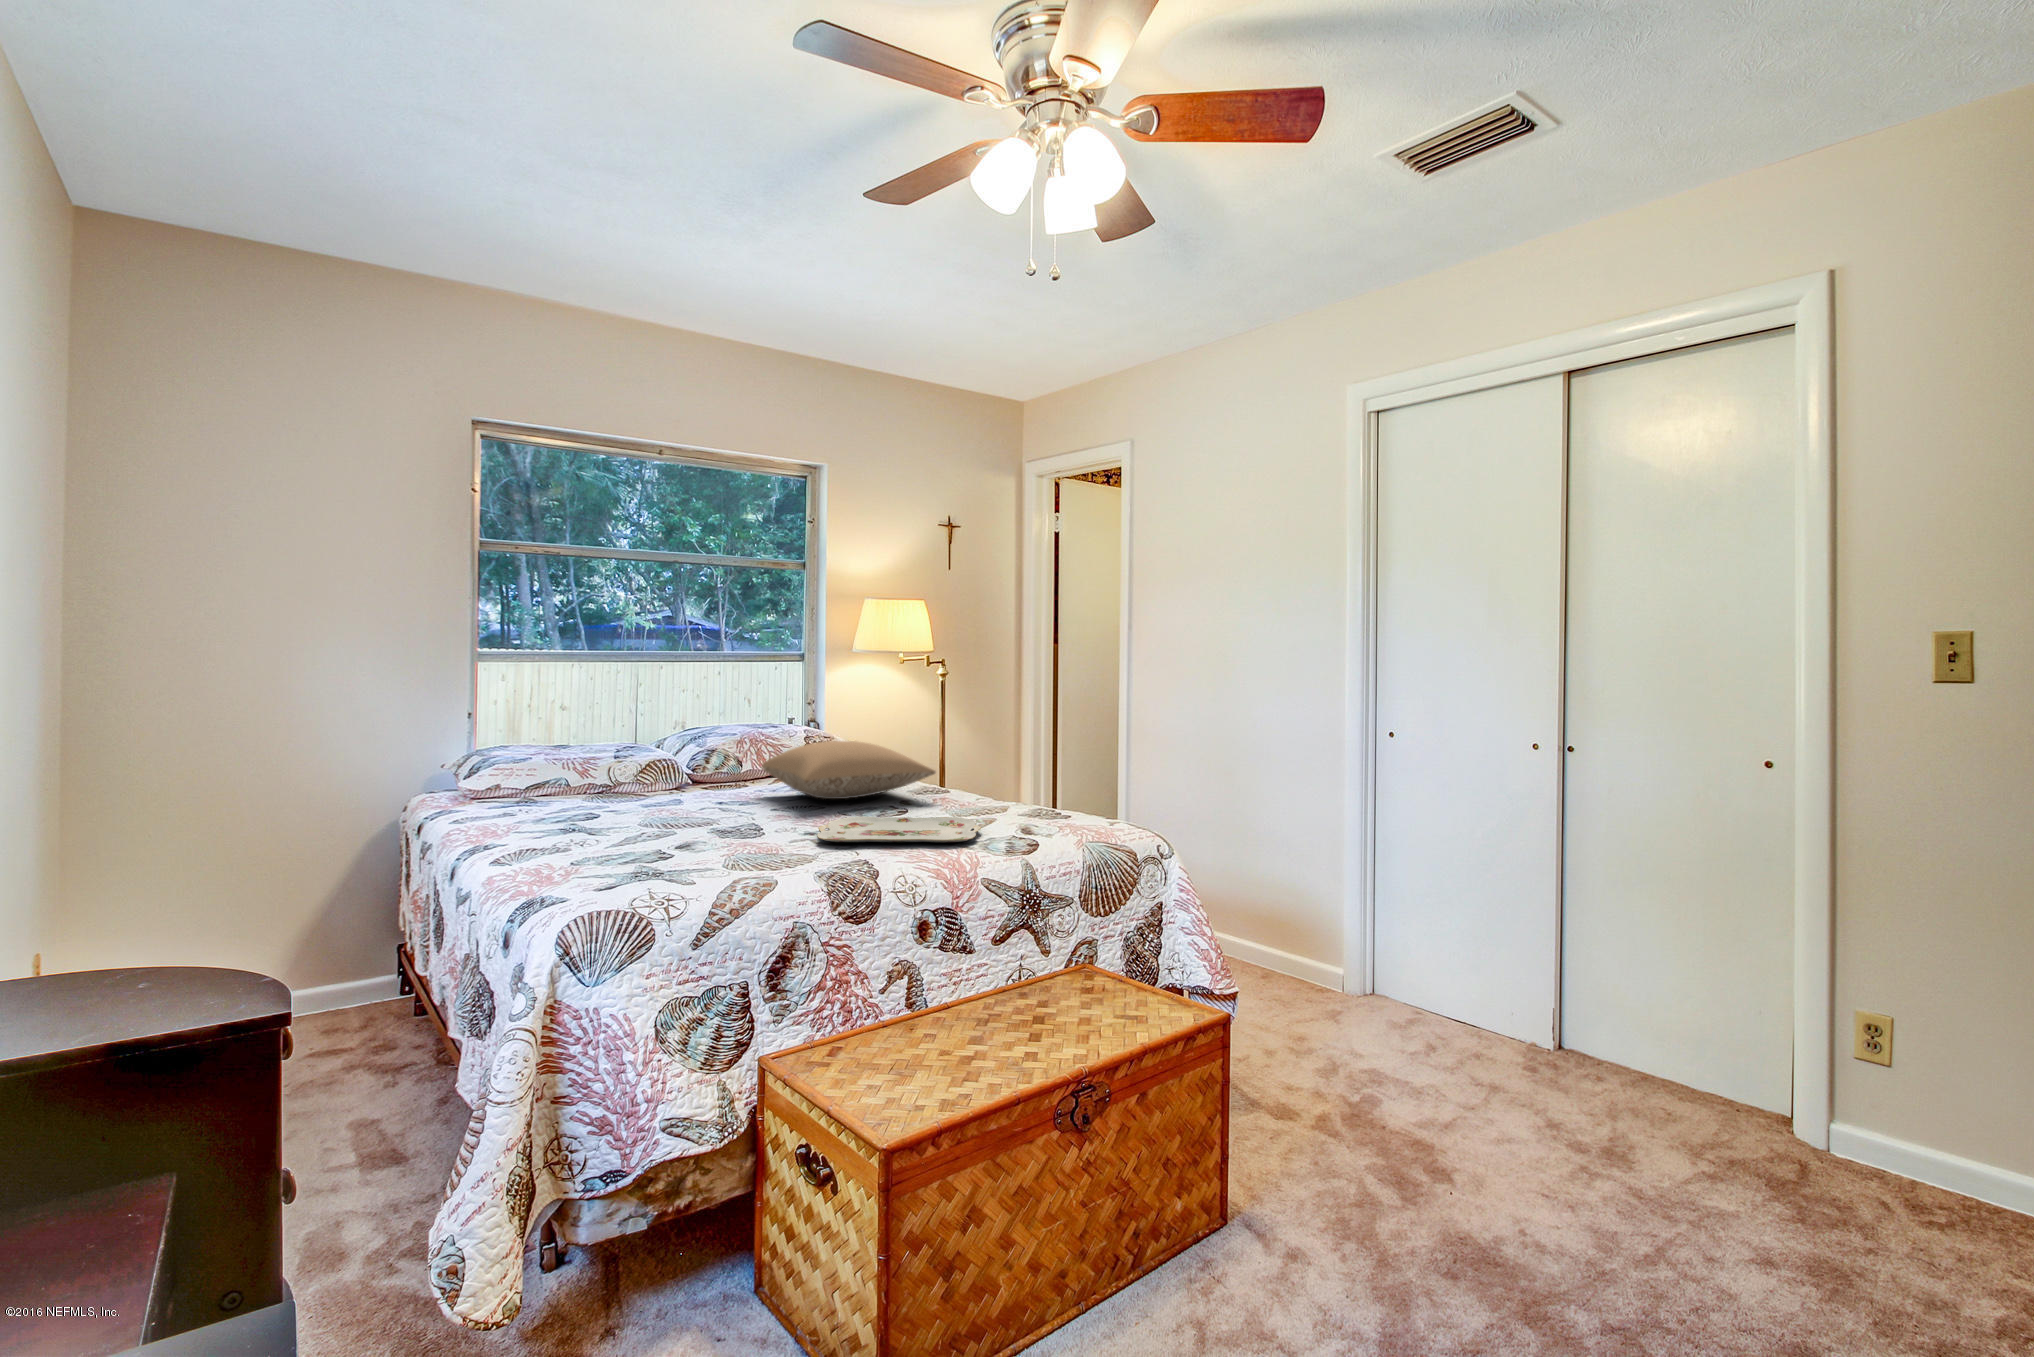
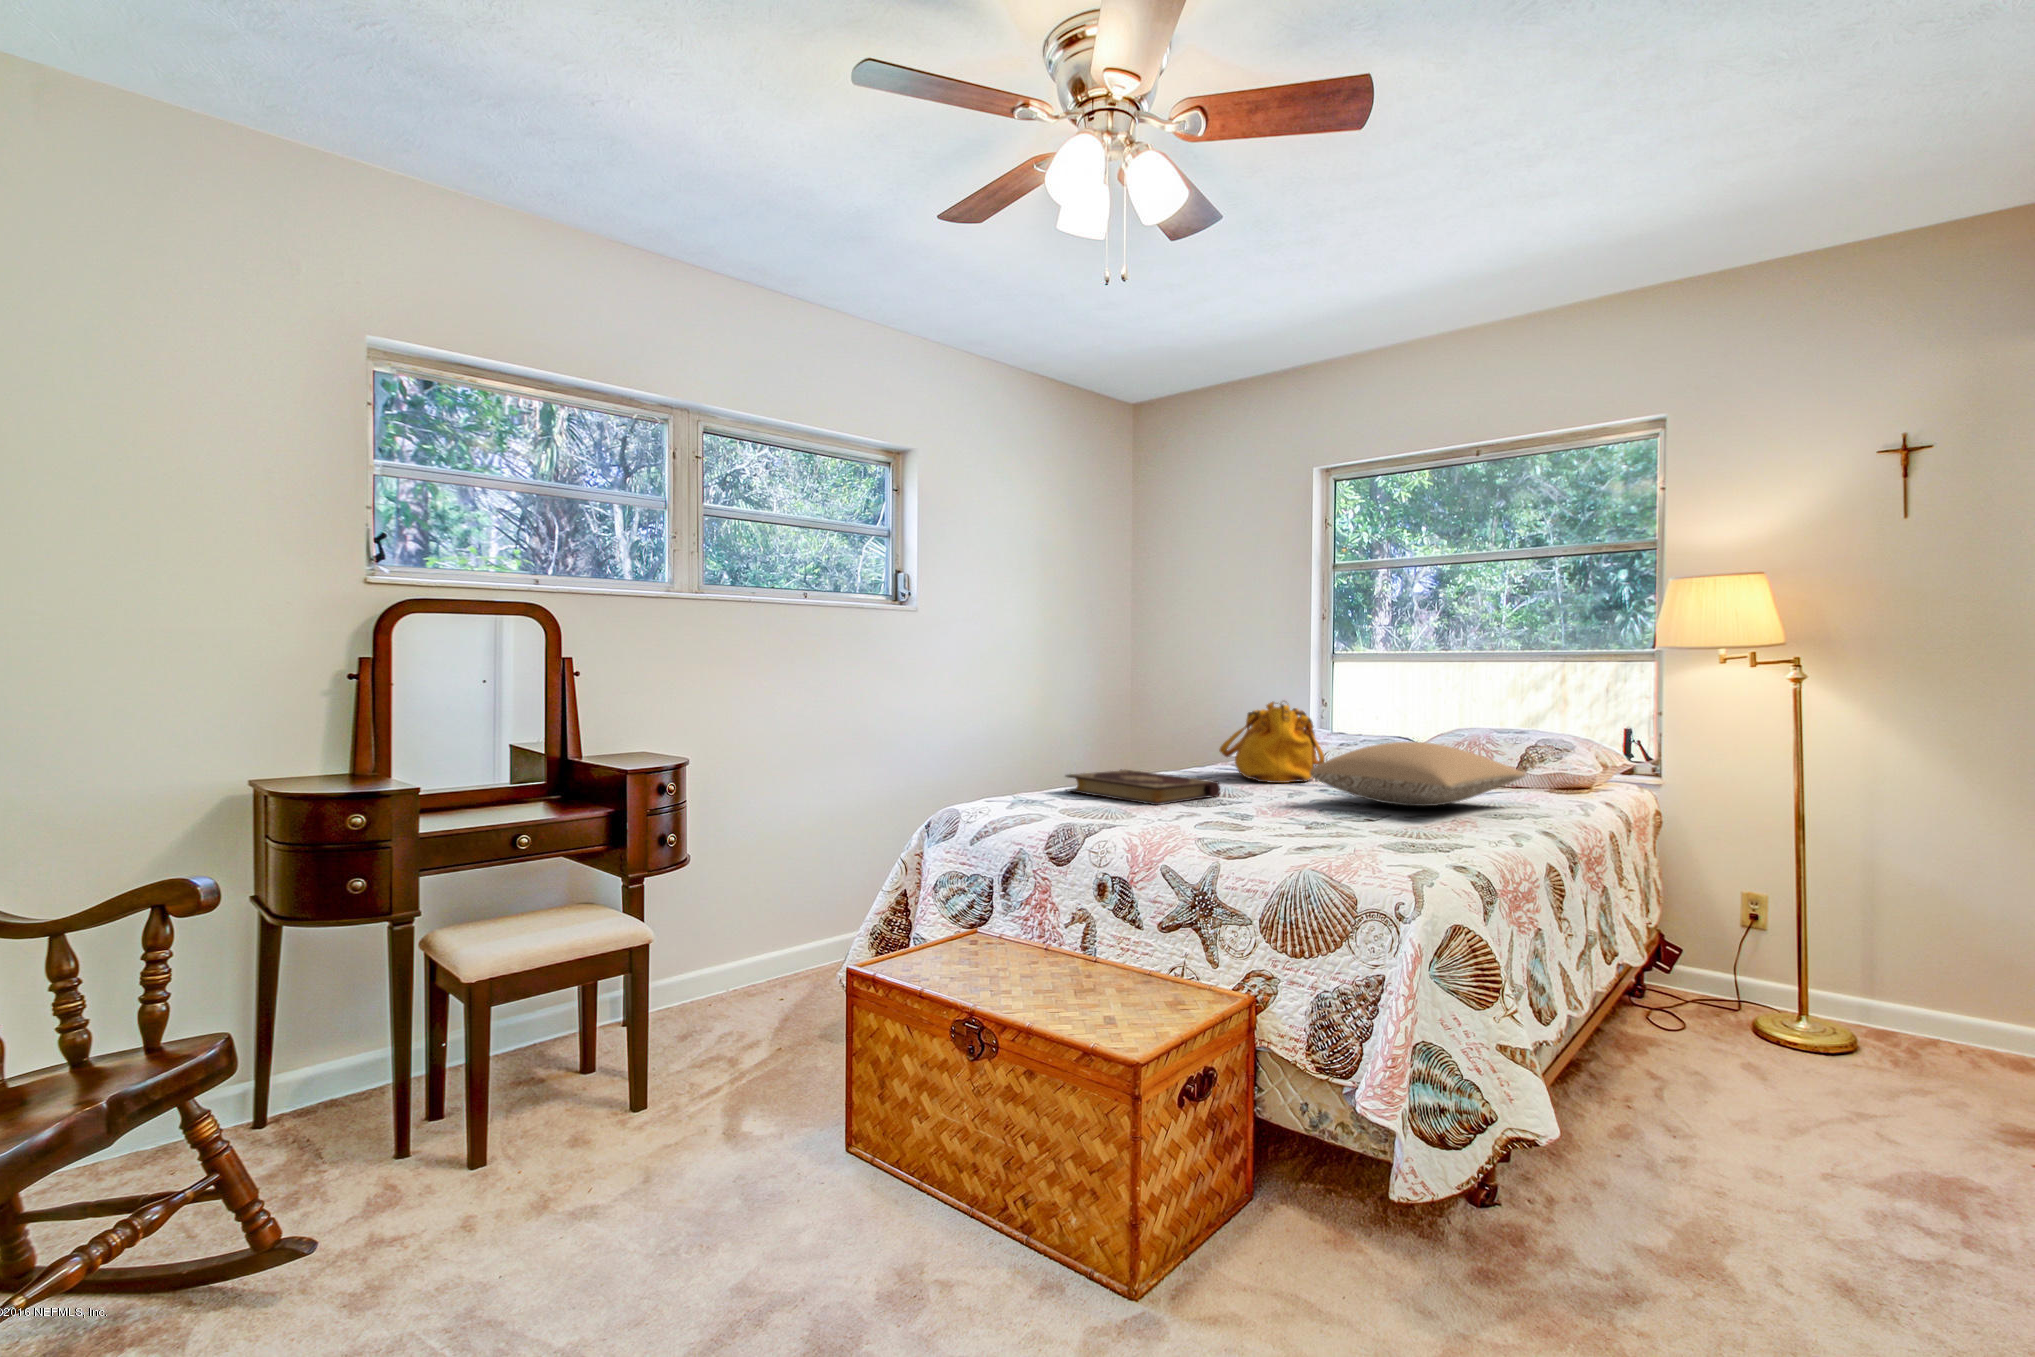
handbag: none [531,713,652,809] -> present [1219,701,1325,783]
book: none [538,808,732,861] -> present [1066,770,1220,805]
serving tray: present [817,817,981,843] -> none [1165,806,1327,835]

